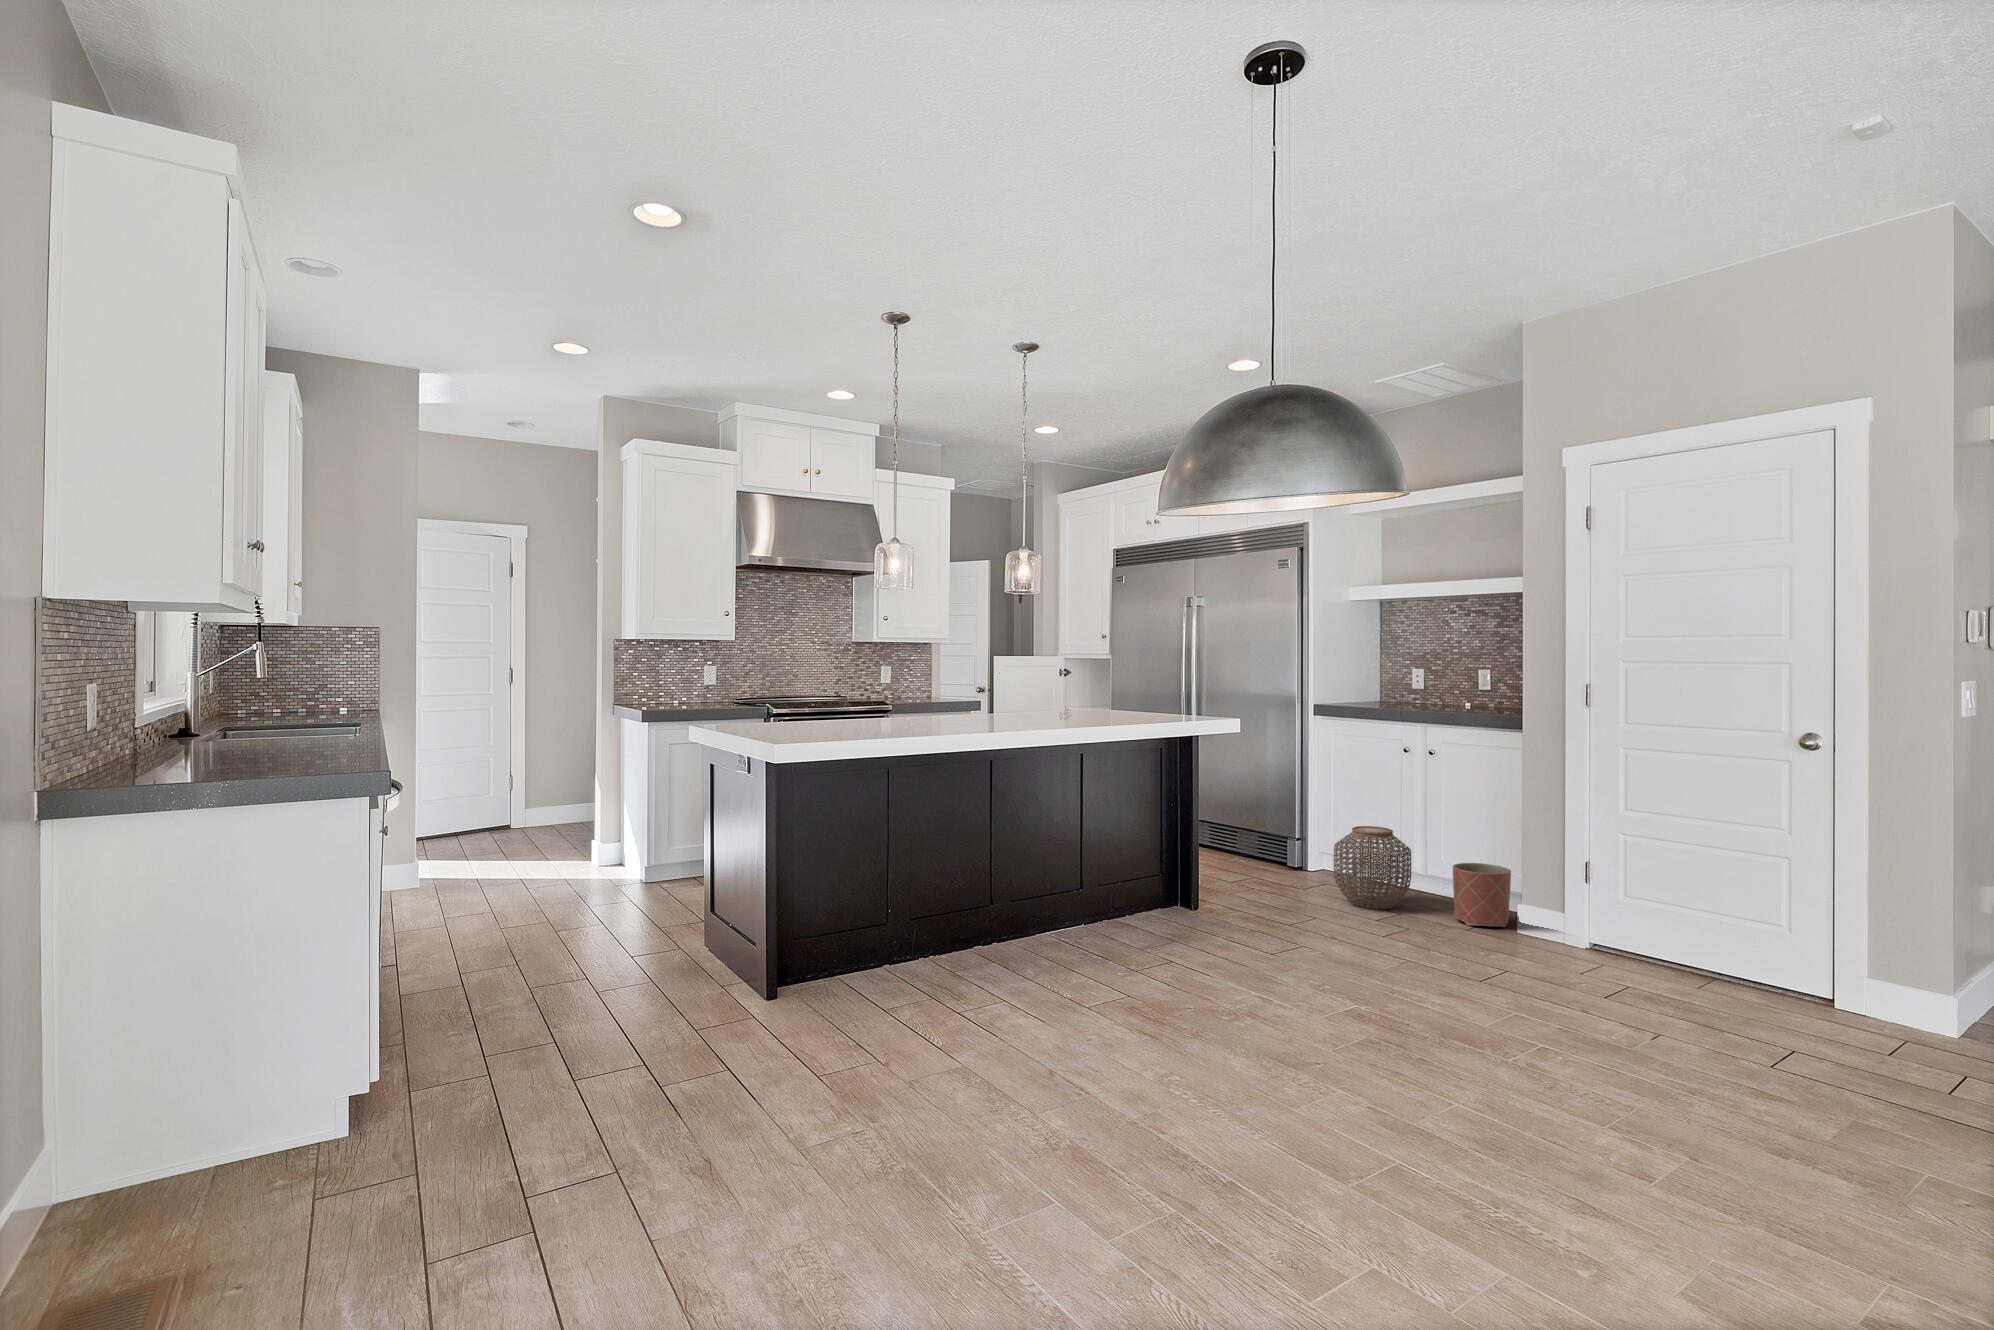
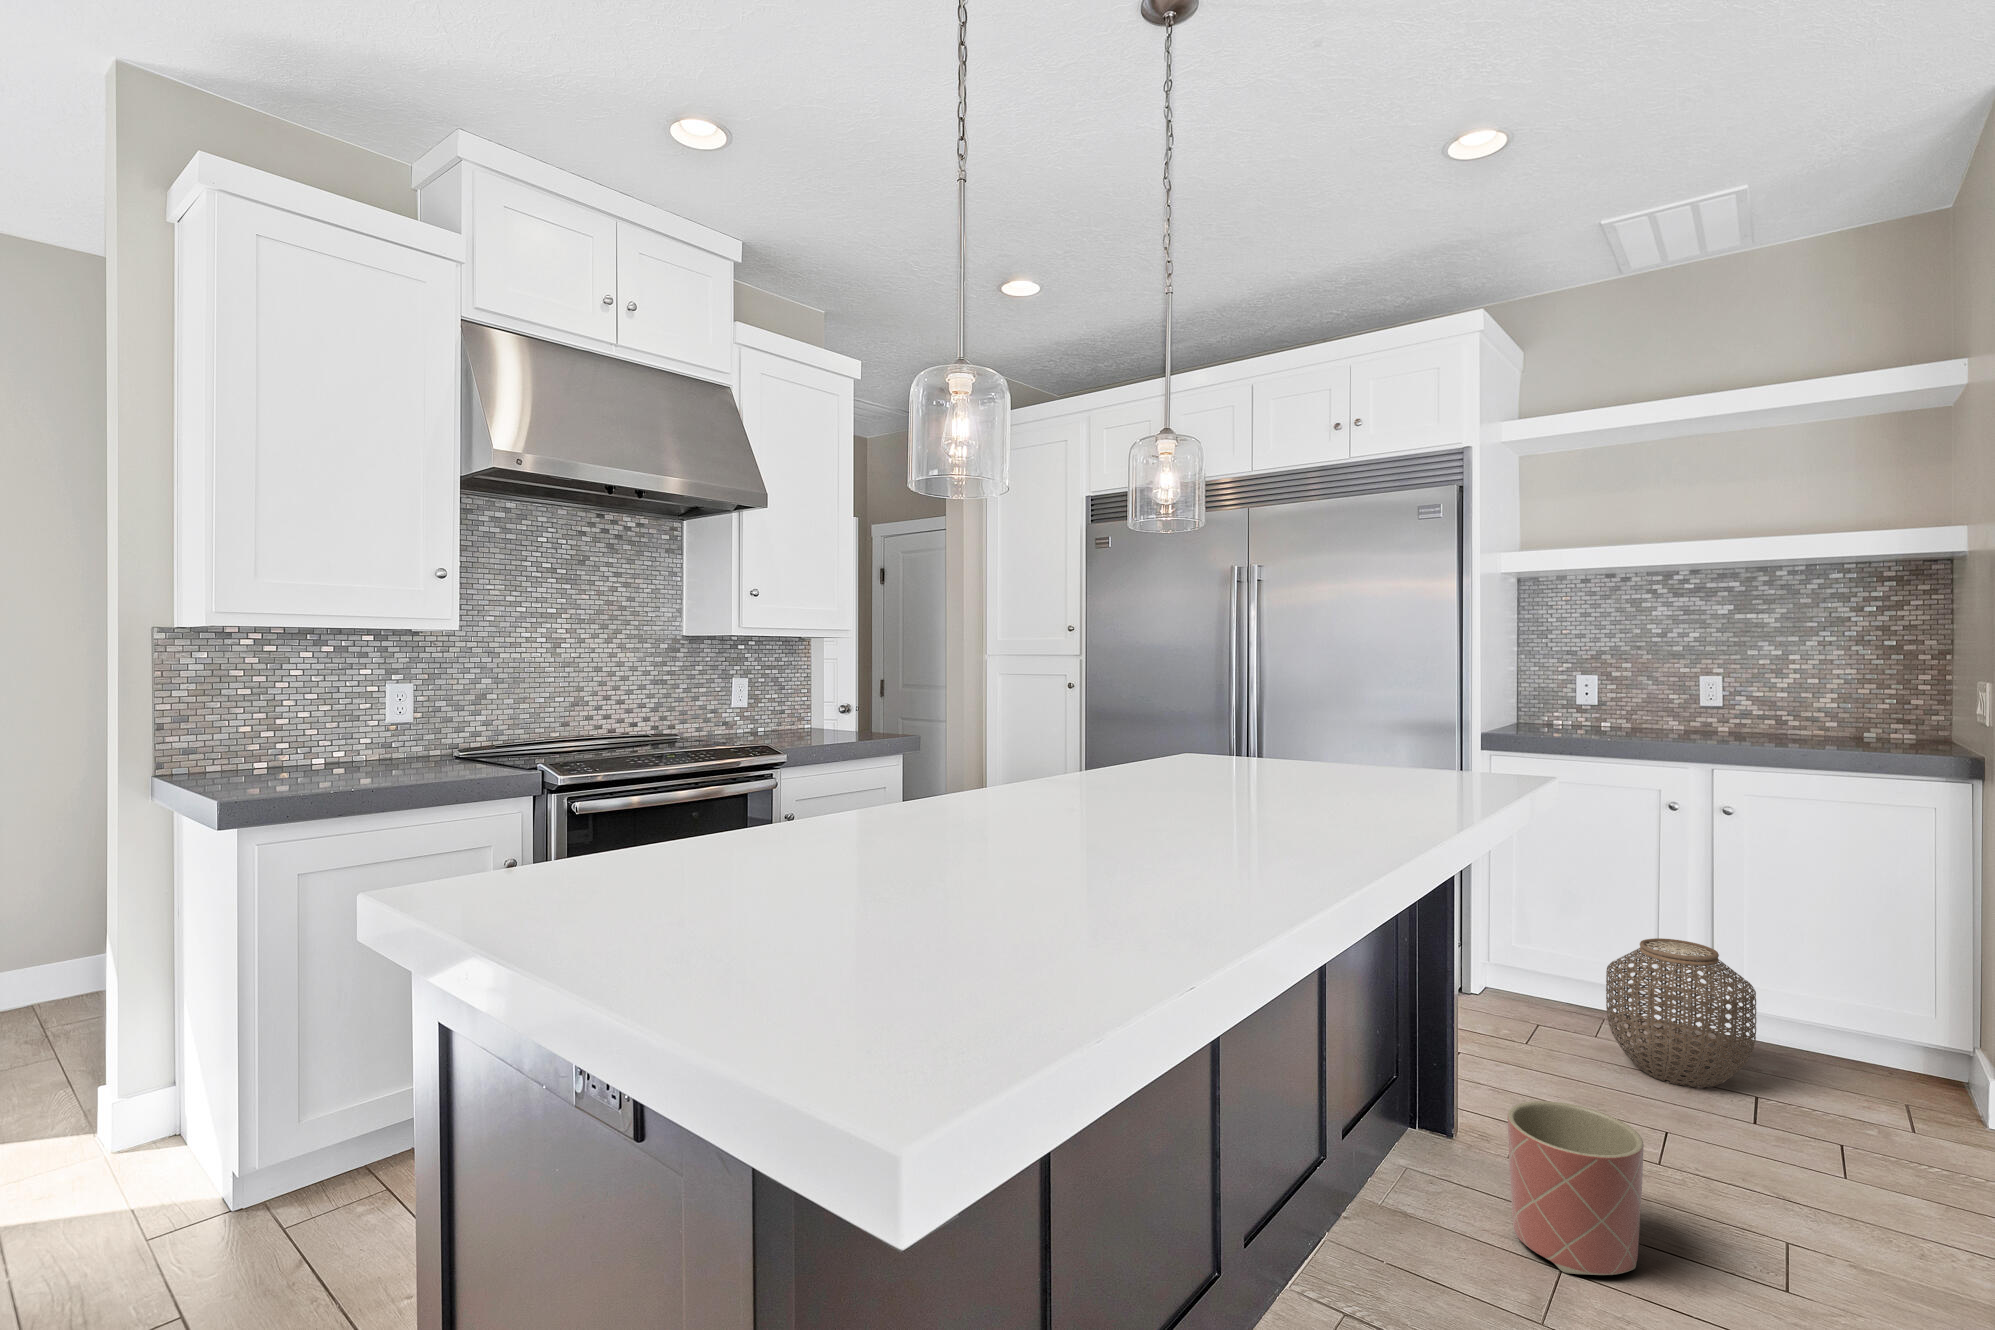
planter: present [1453,863,1511,927] -> present [1508,1101,1644,1275]

